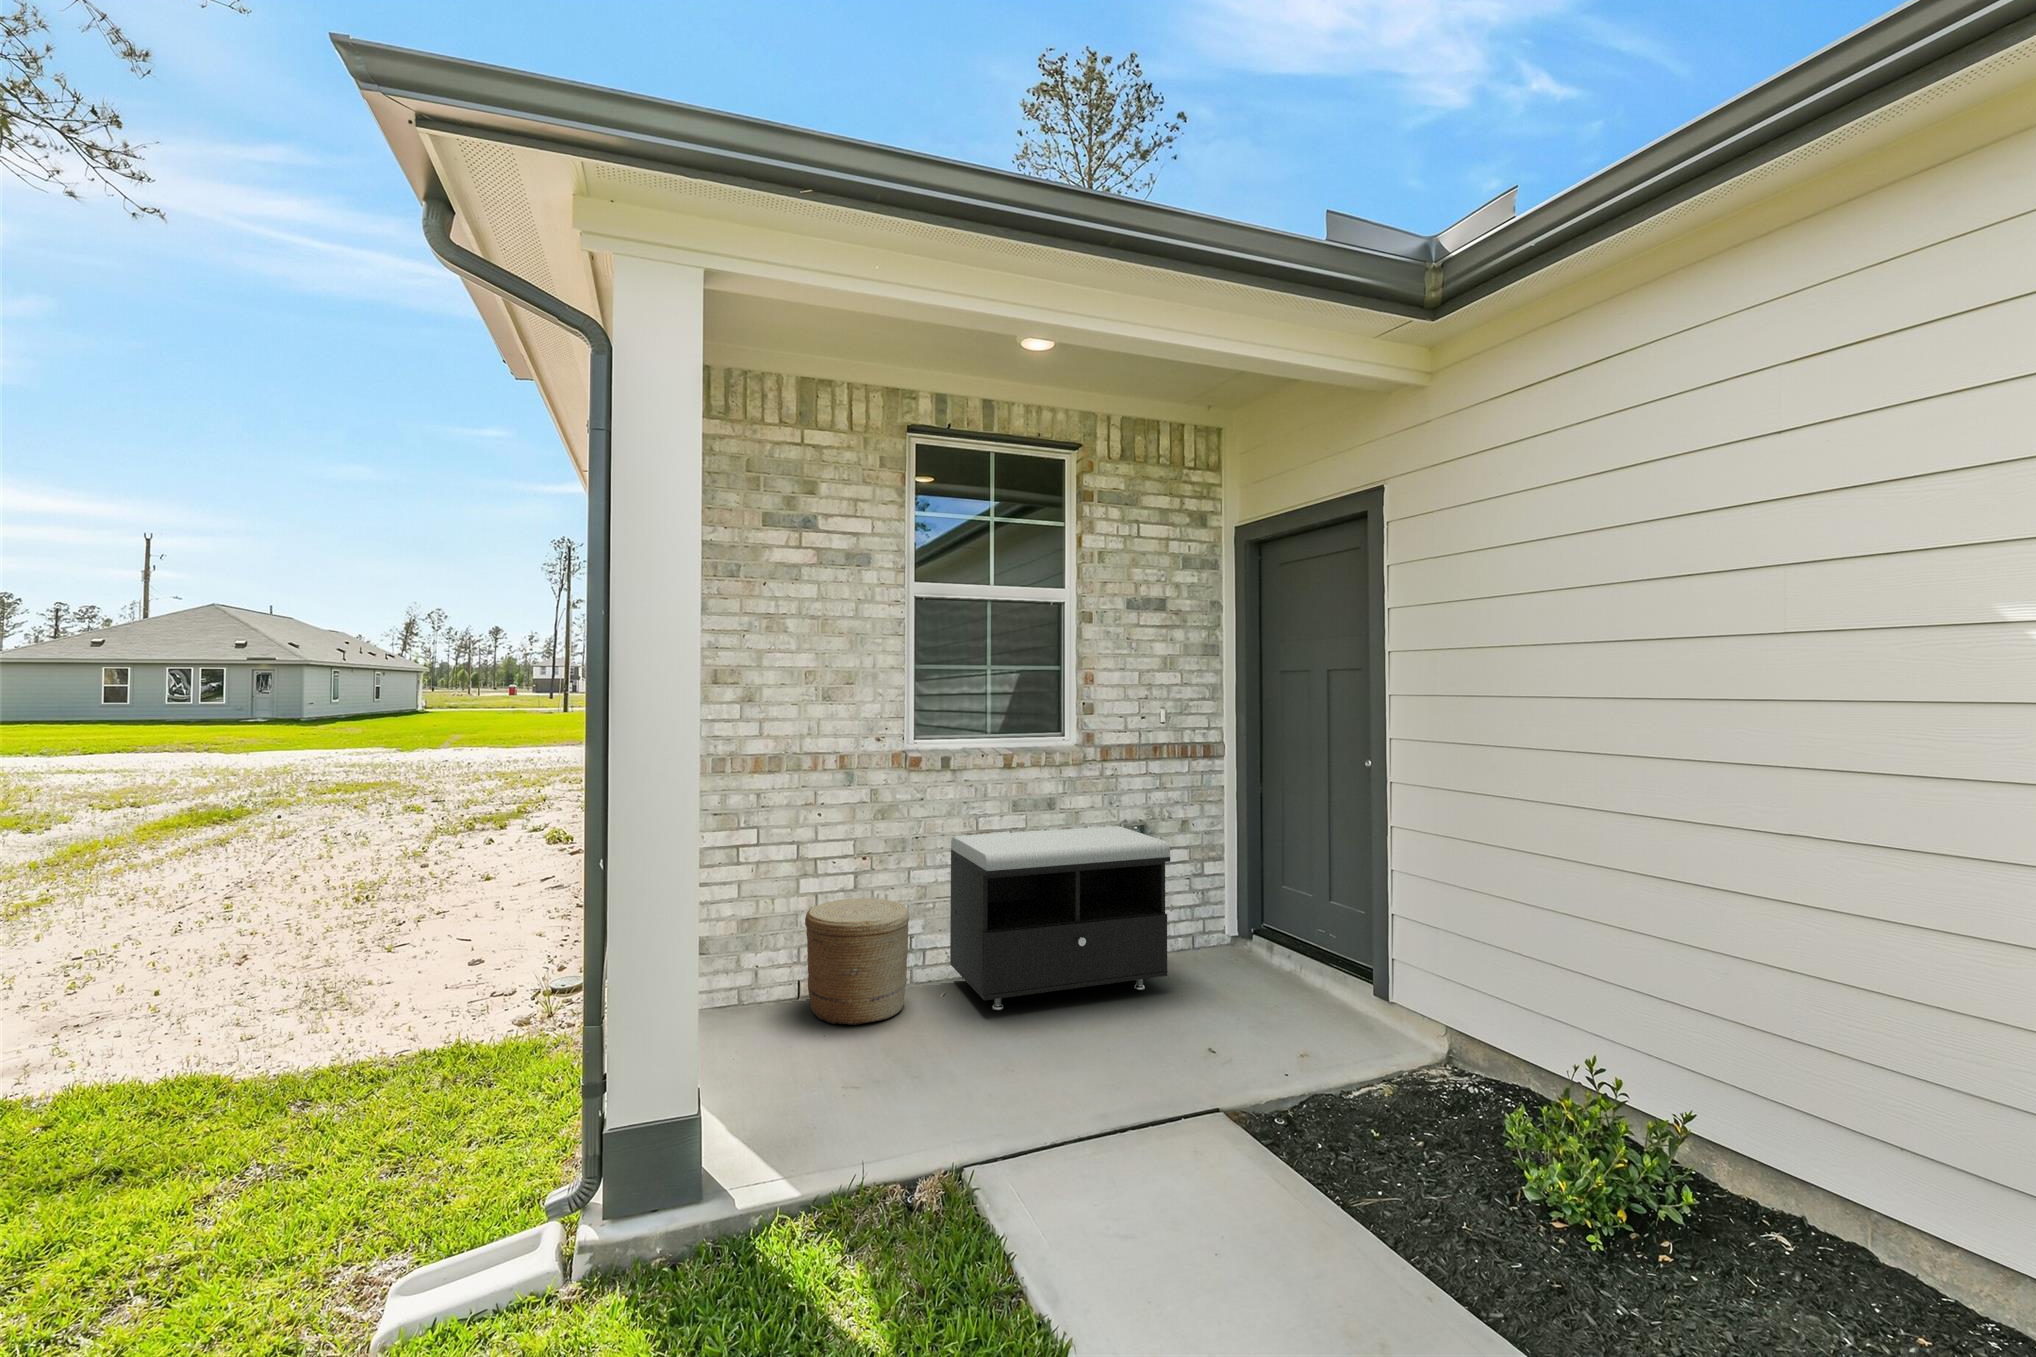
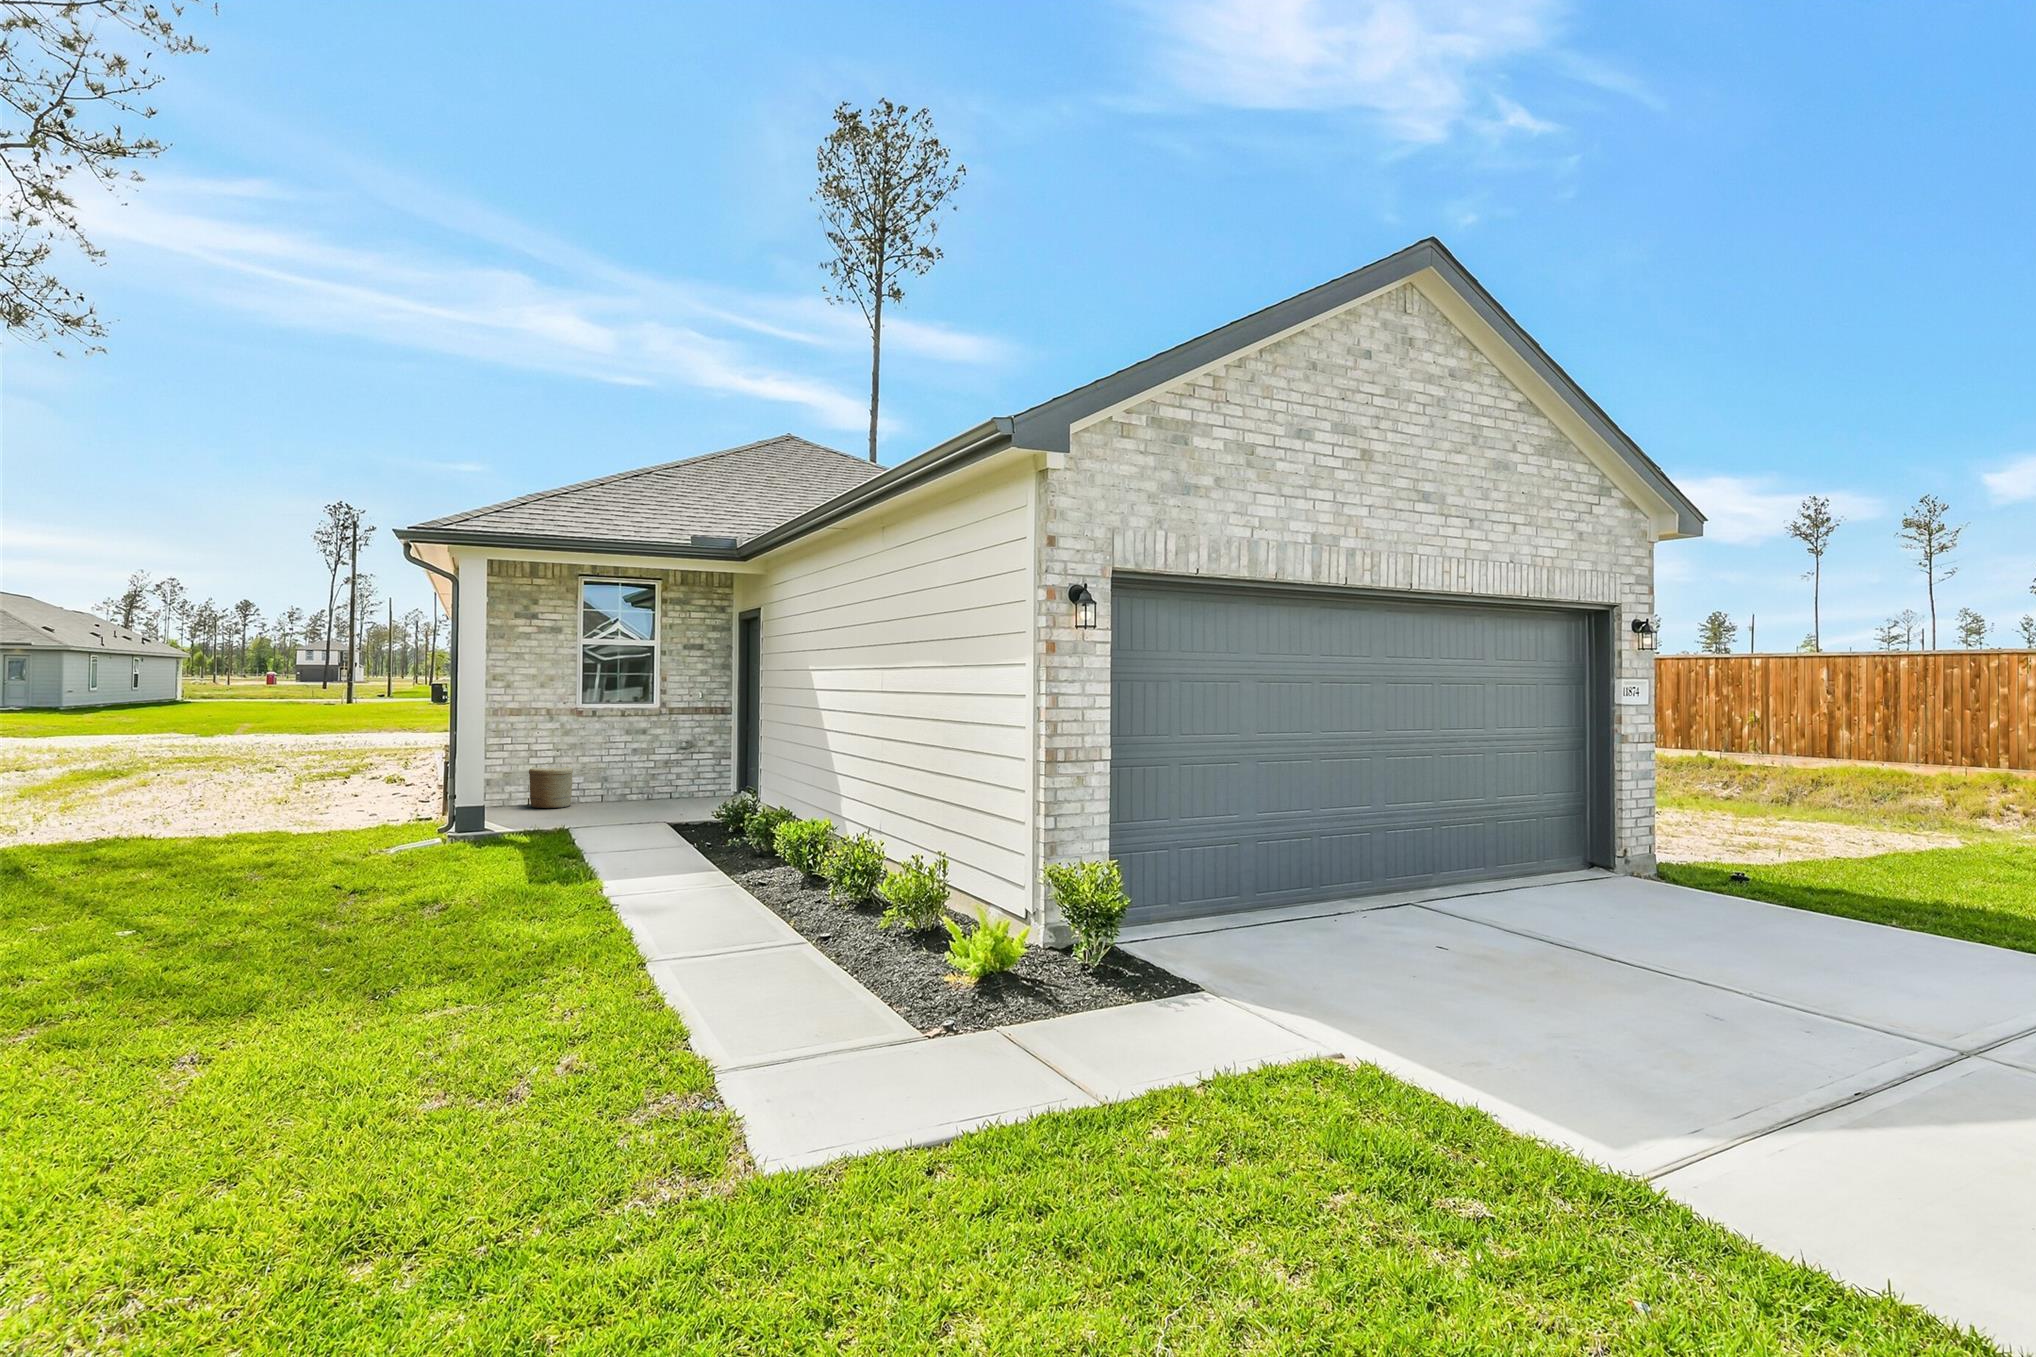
storage bench: present [950,826,1170,1010] -> none [595,742,684,806]

